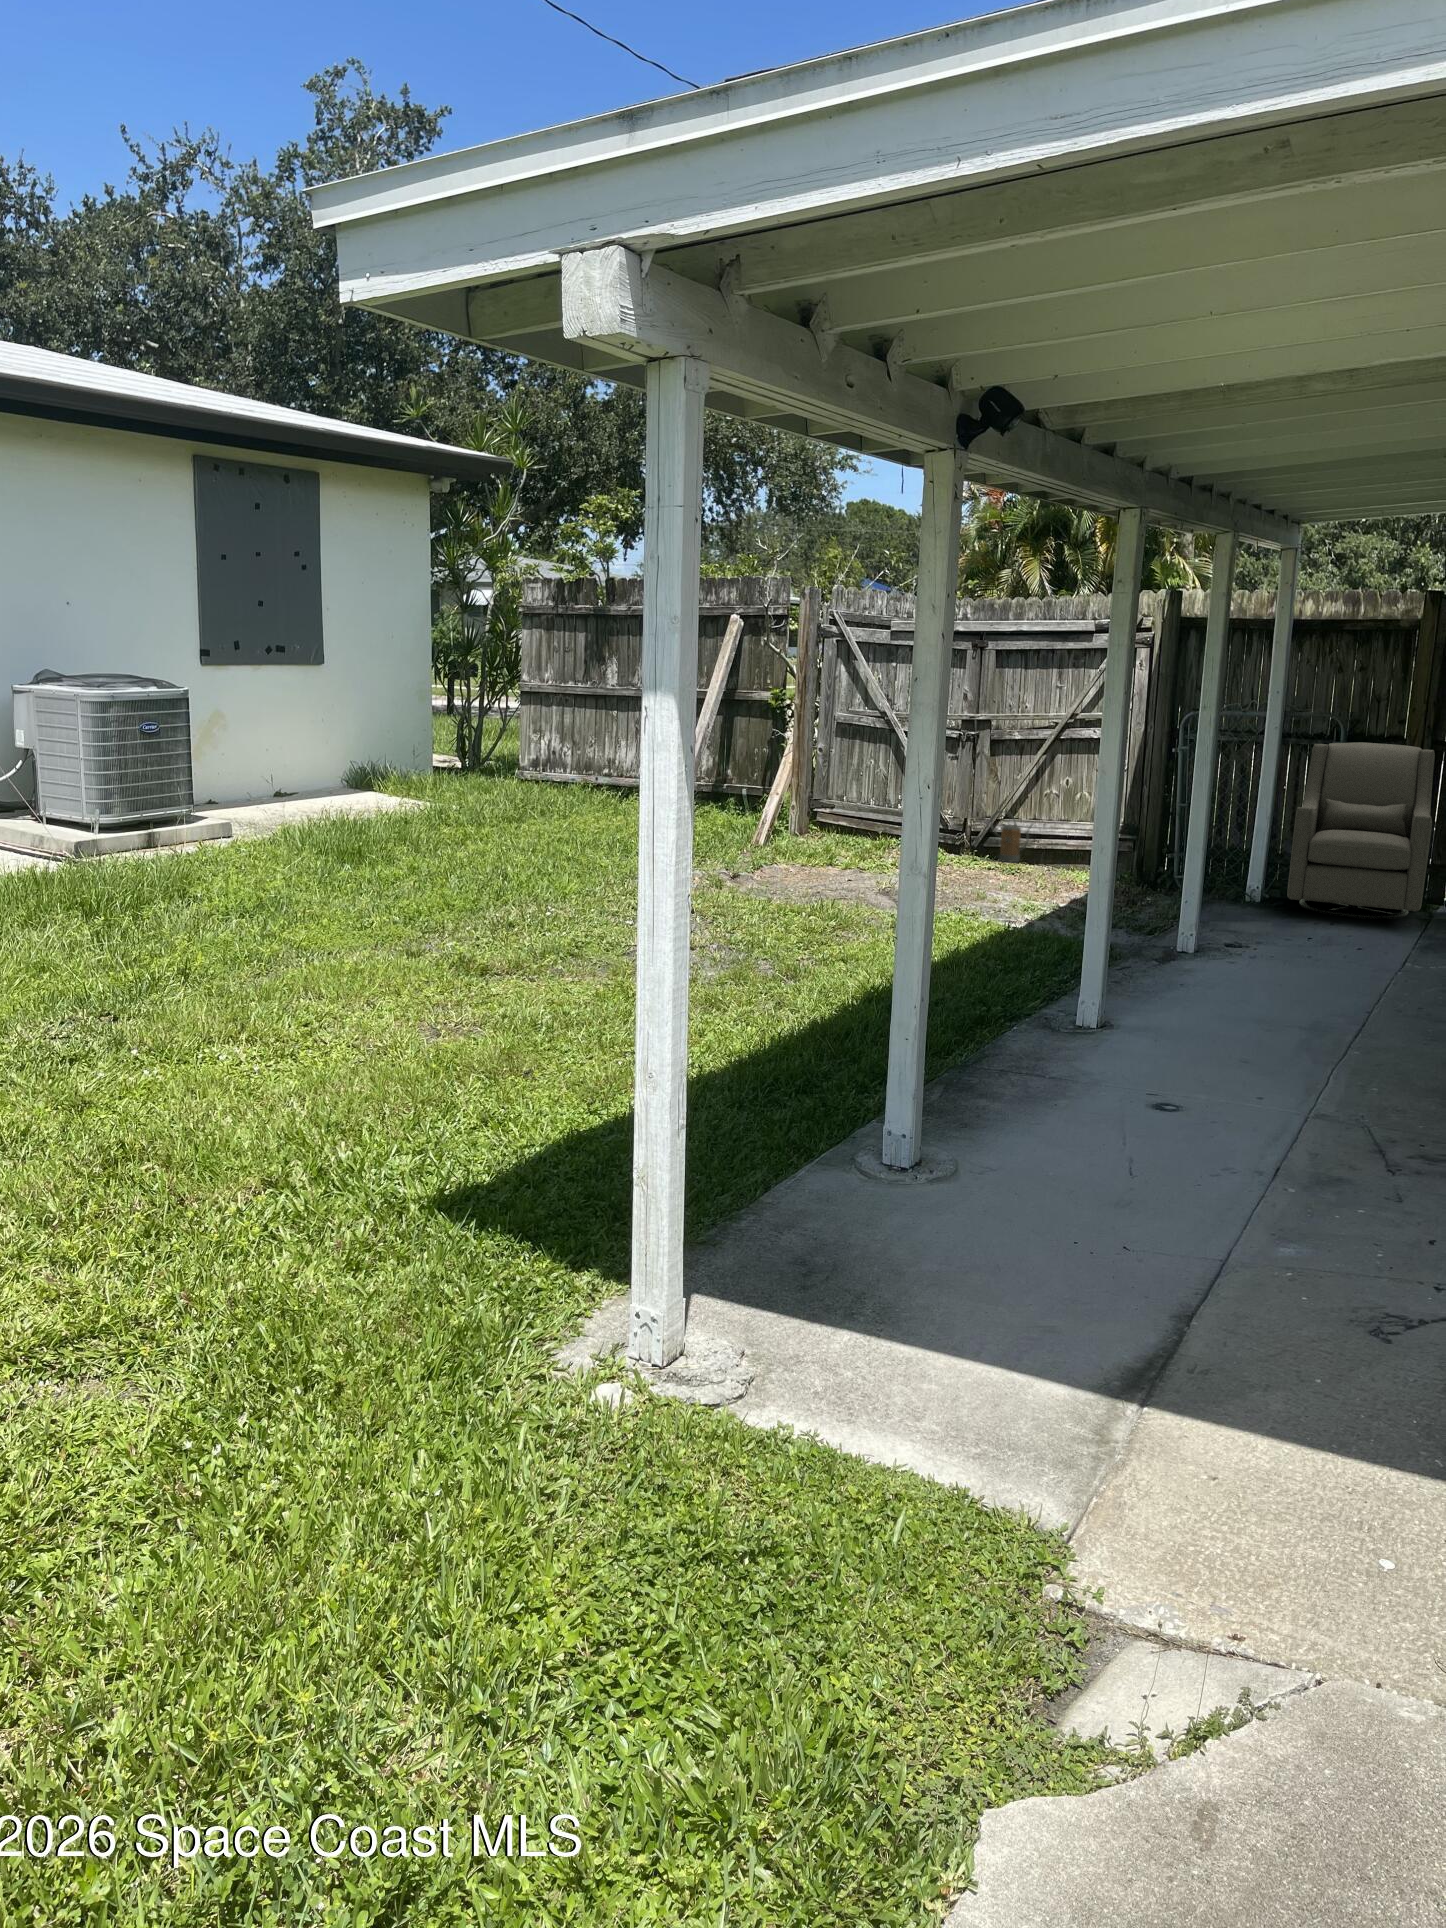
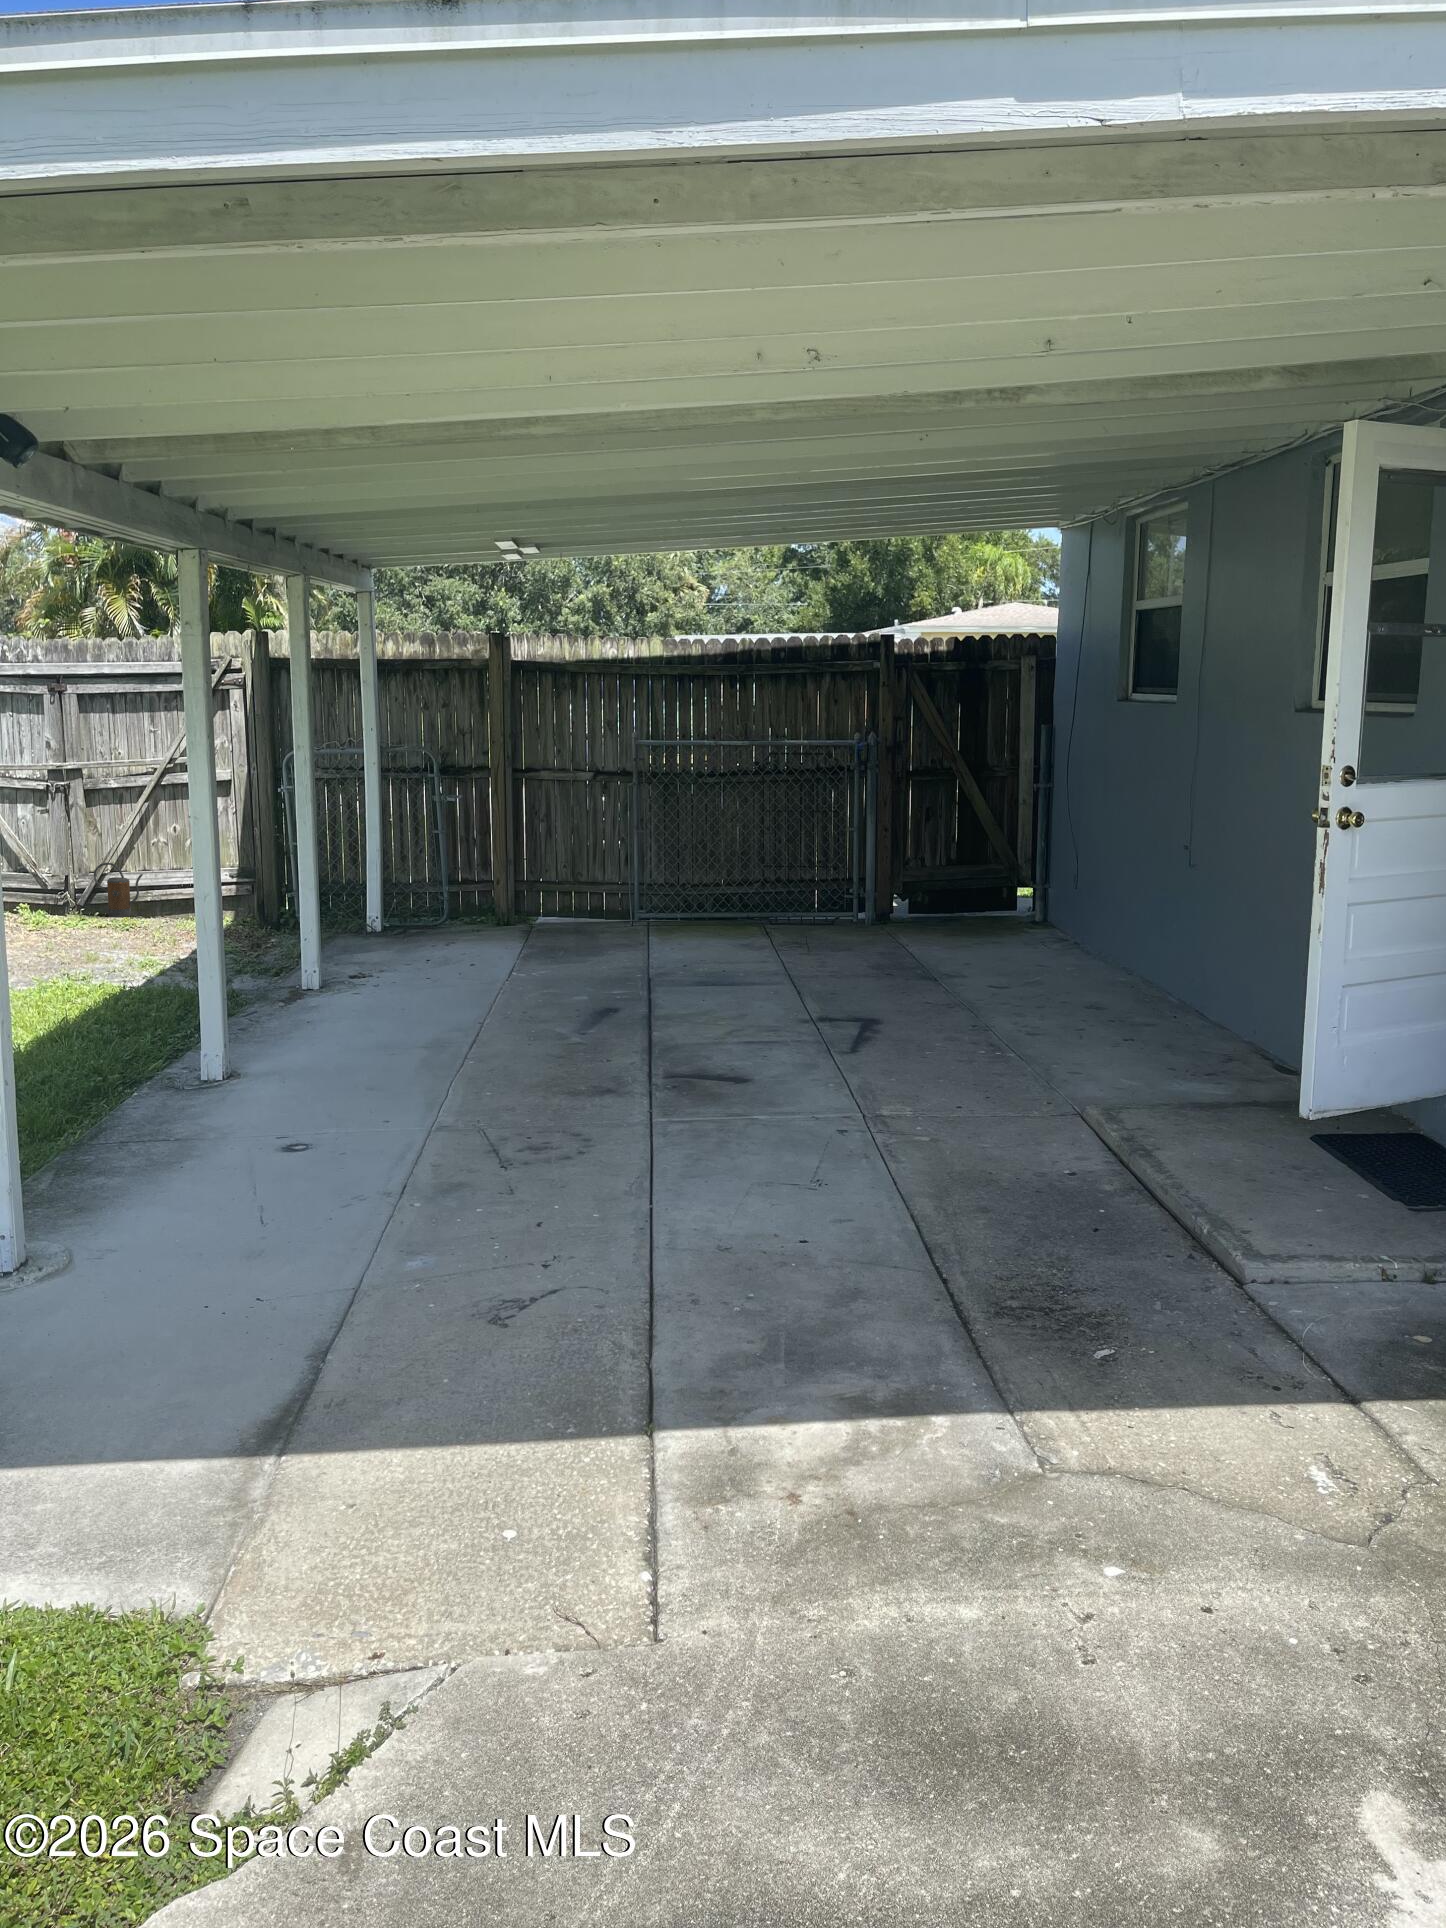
chair: present [1287,742,1435,919] -> none [400,779,516,940]

